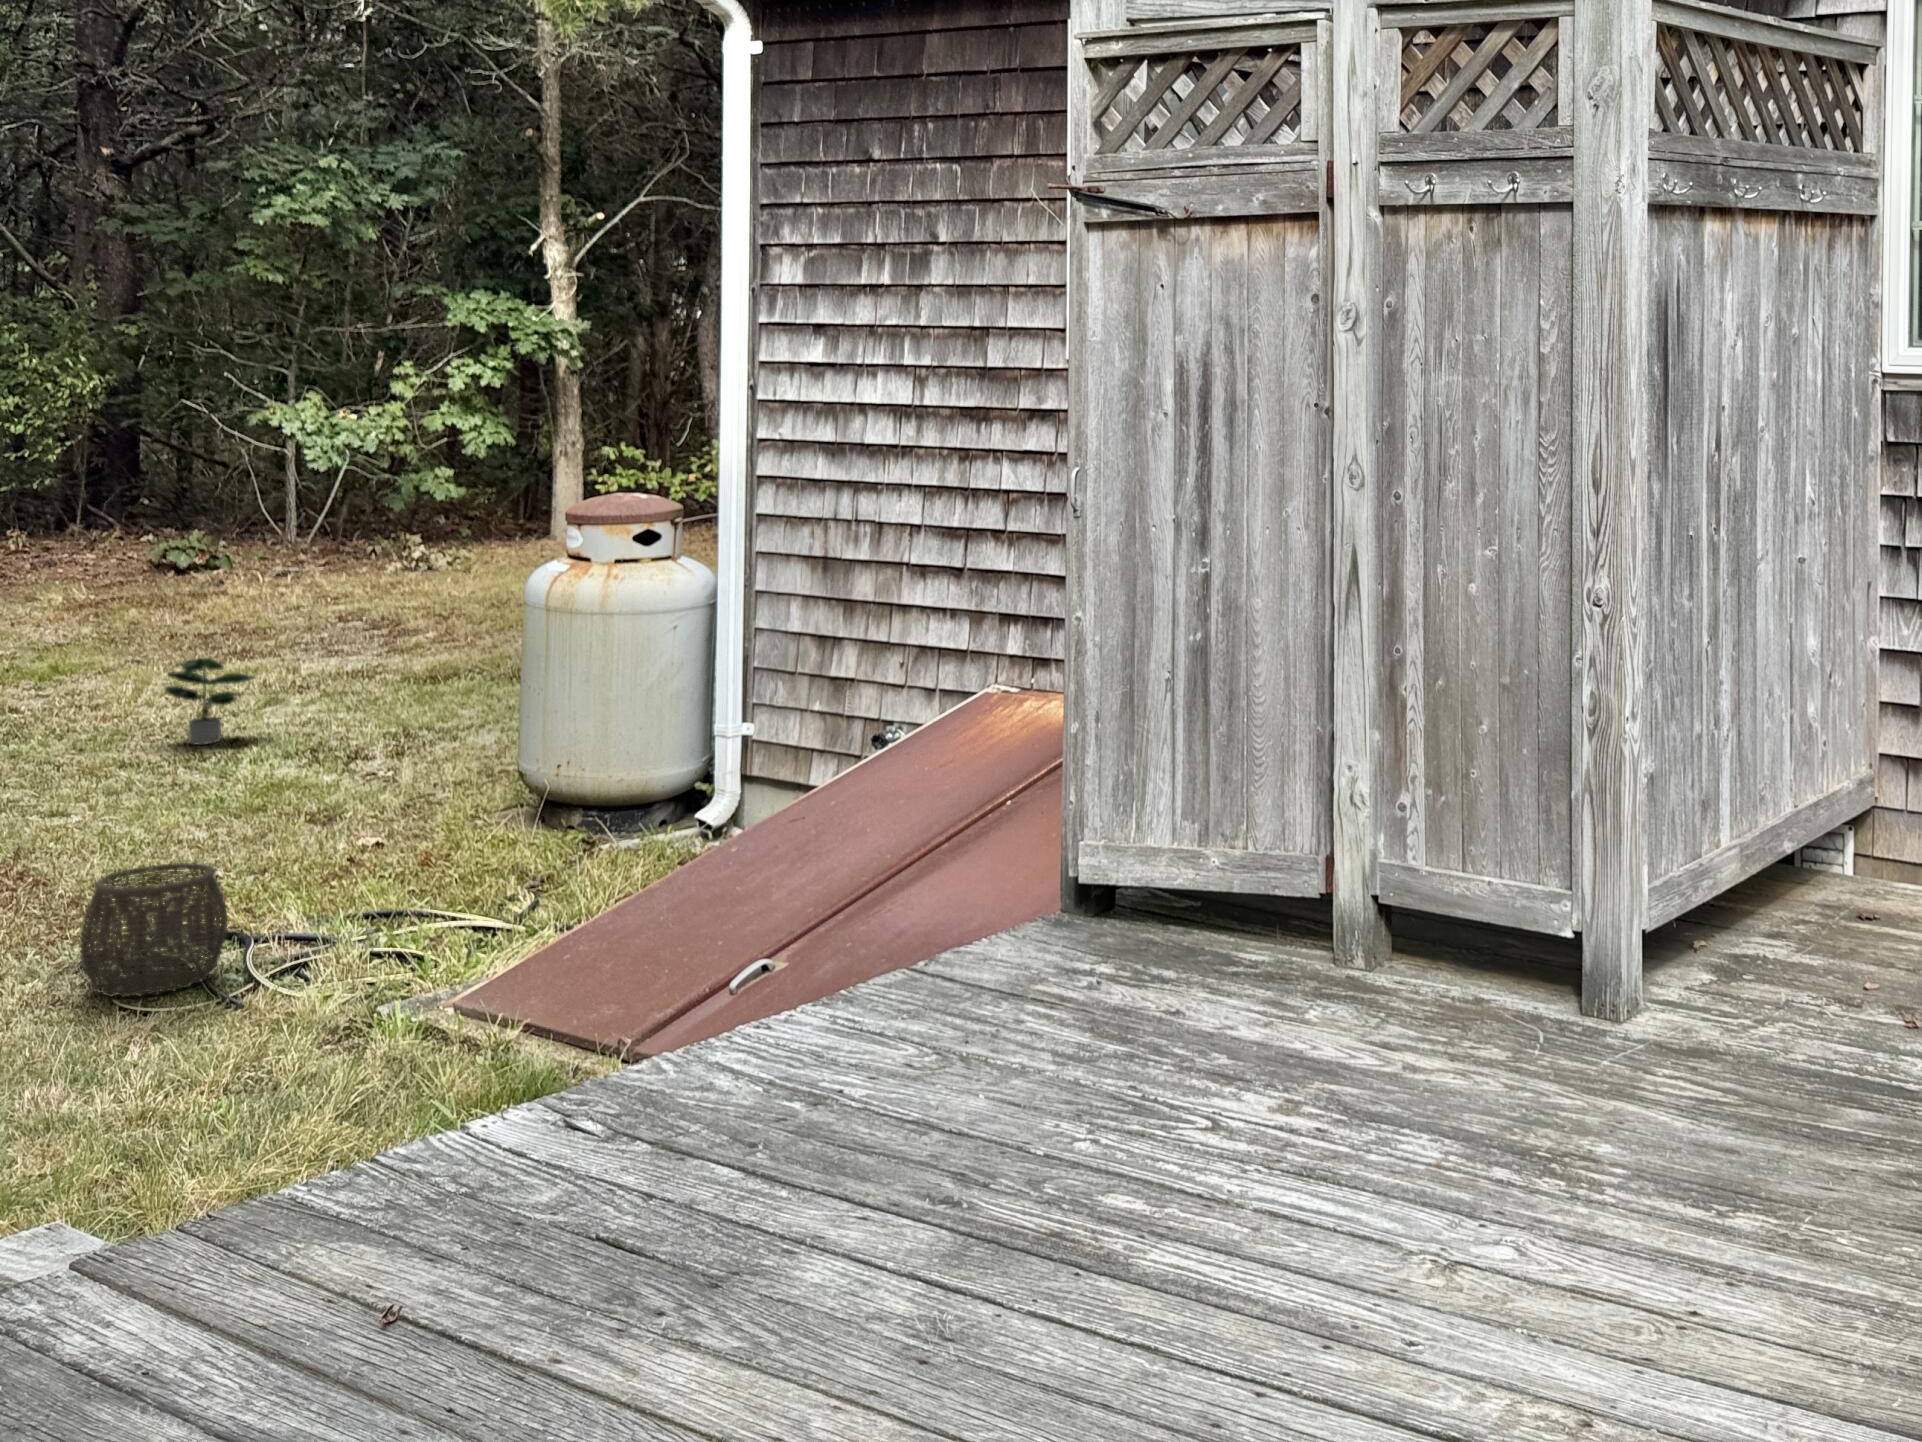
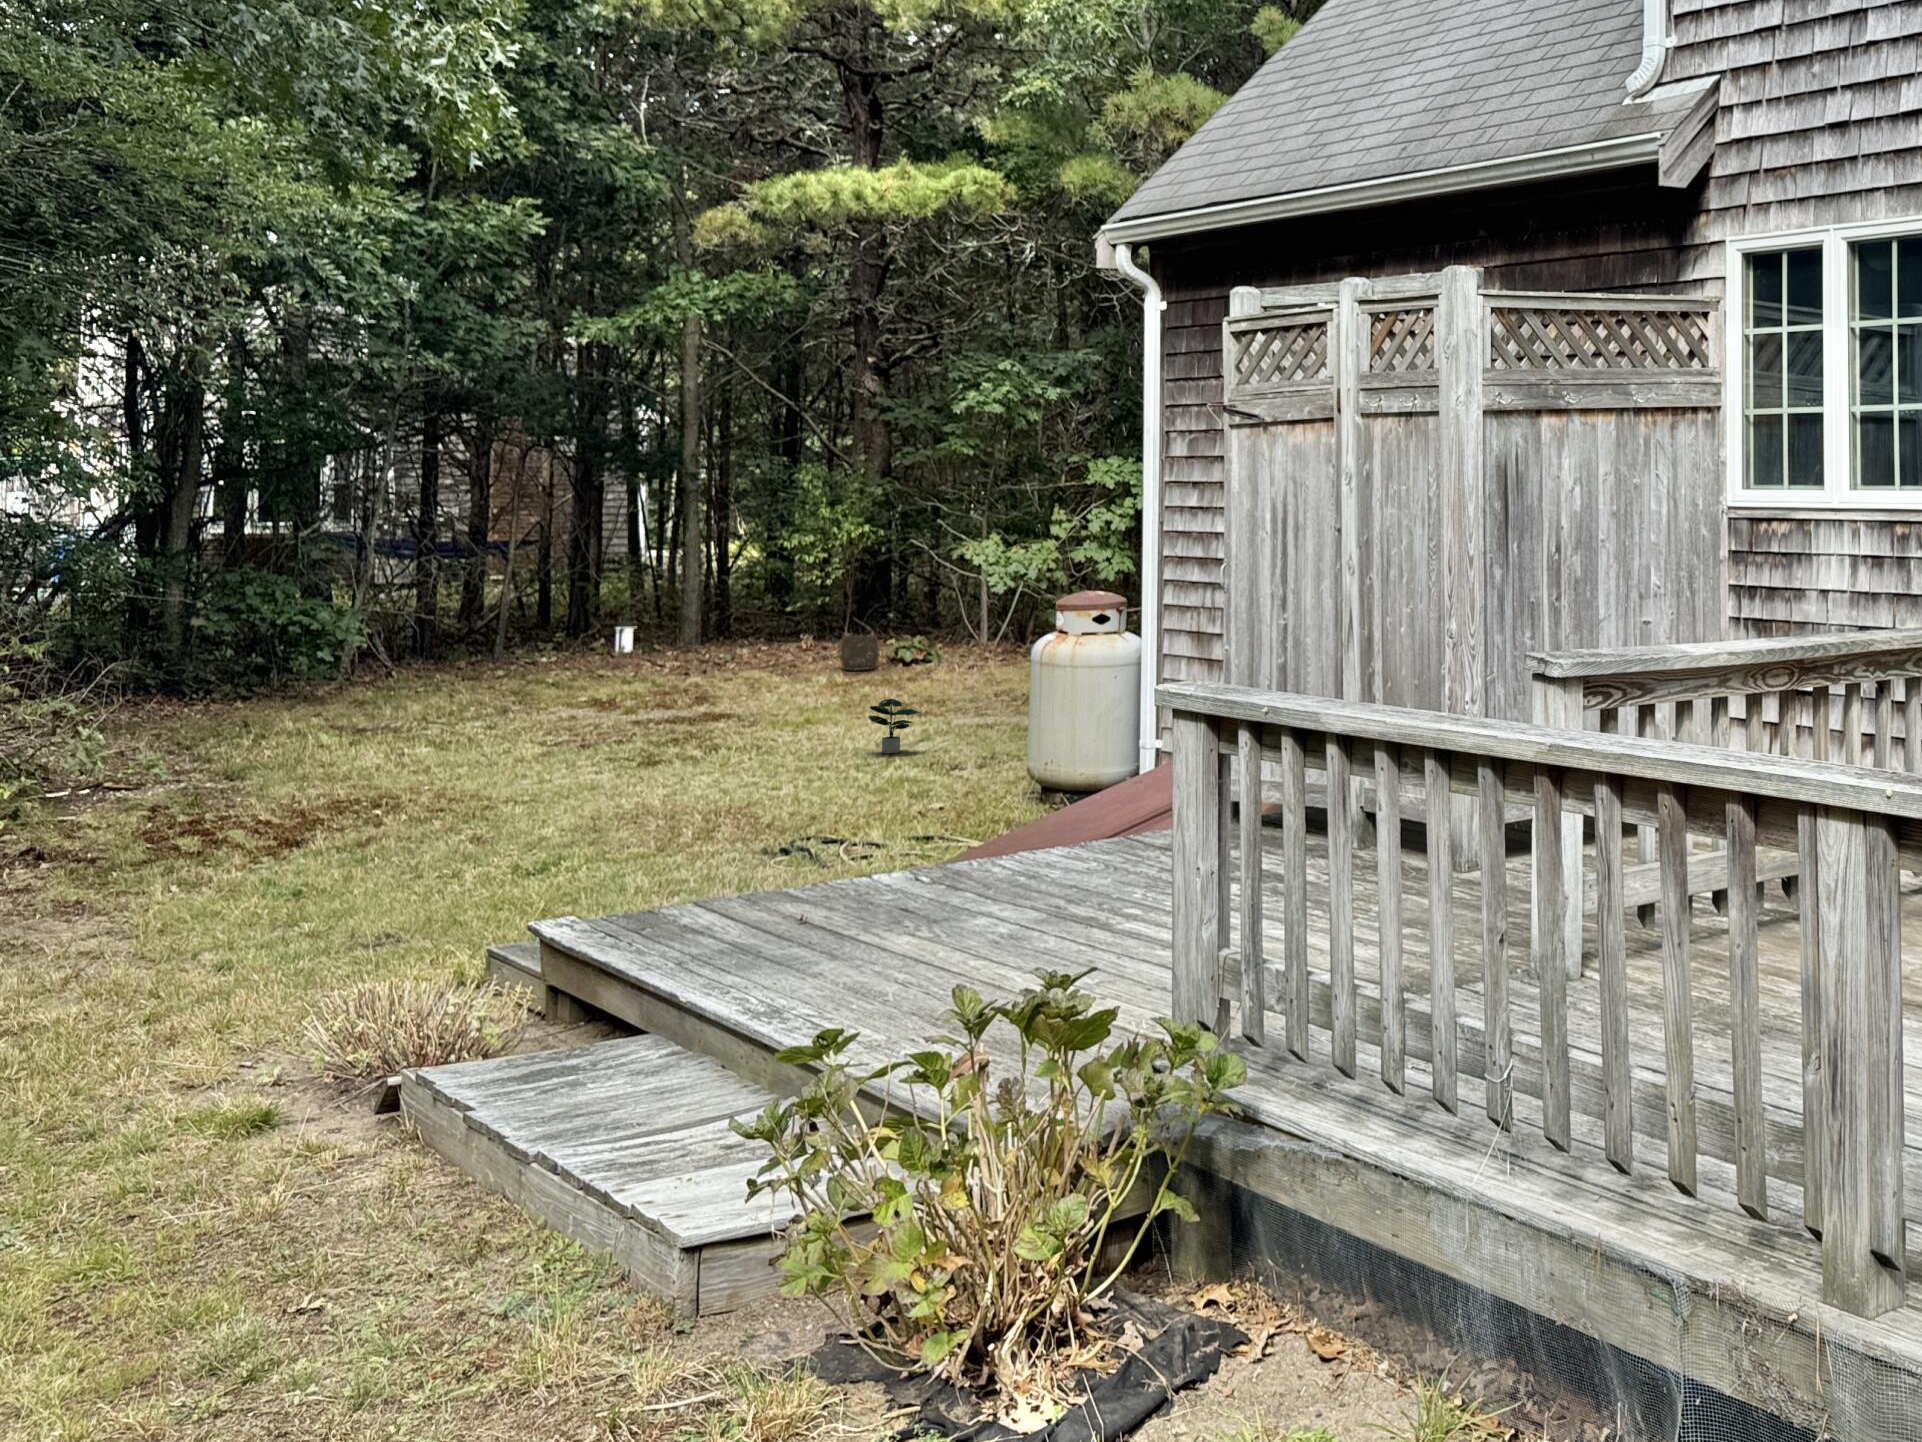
woven basket: present [79,863,228,997] -> present [840,635,880,670]

